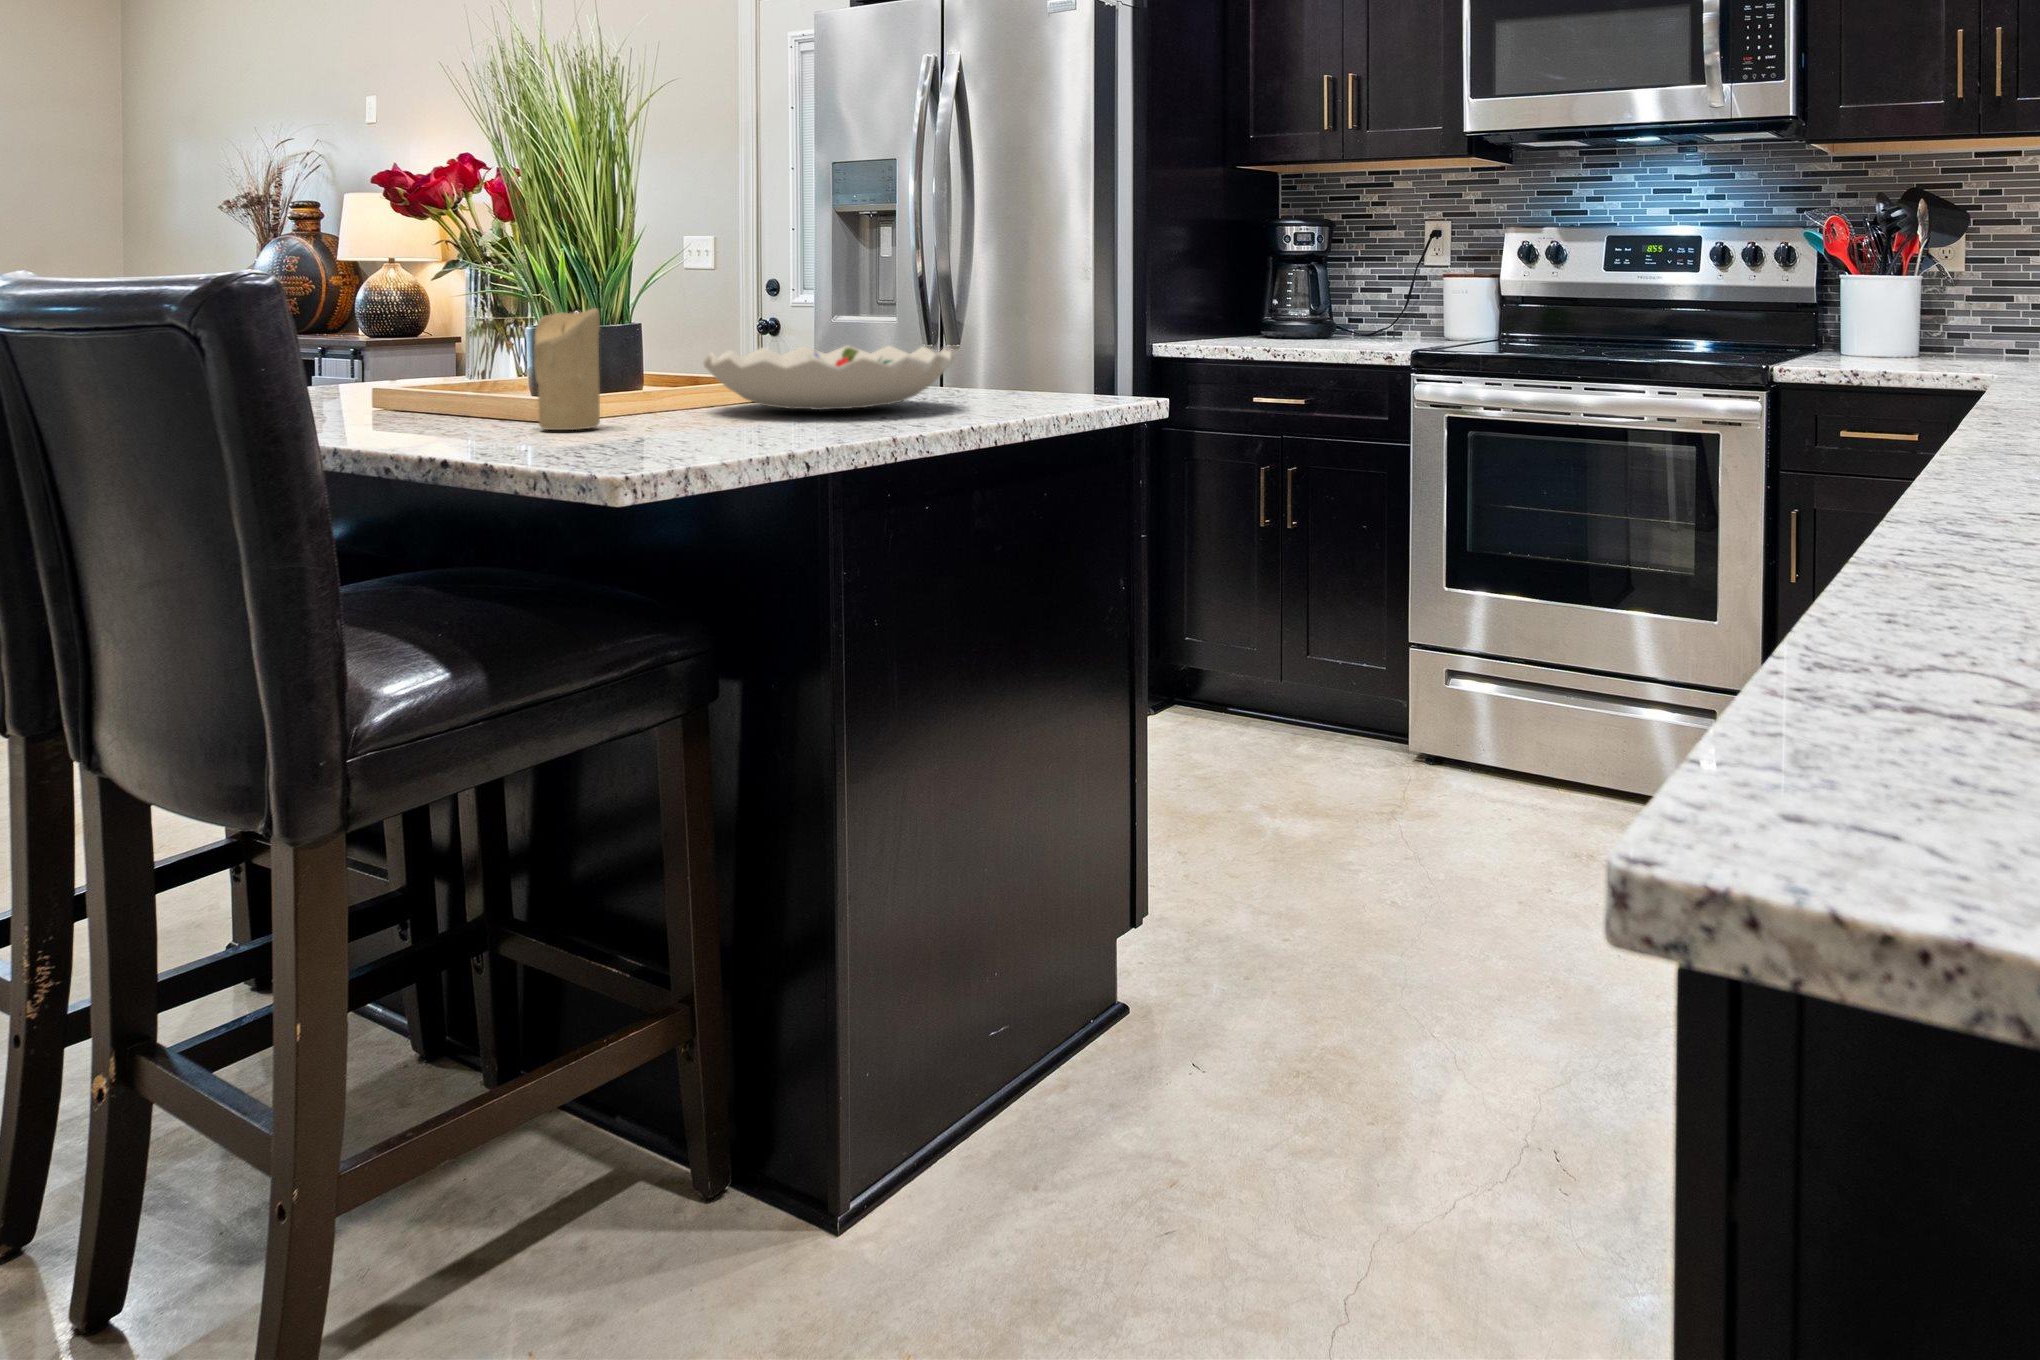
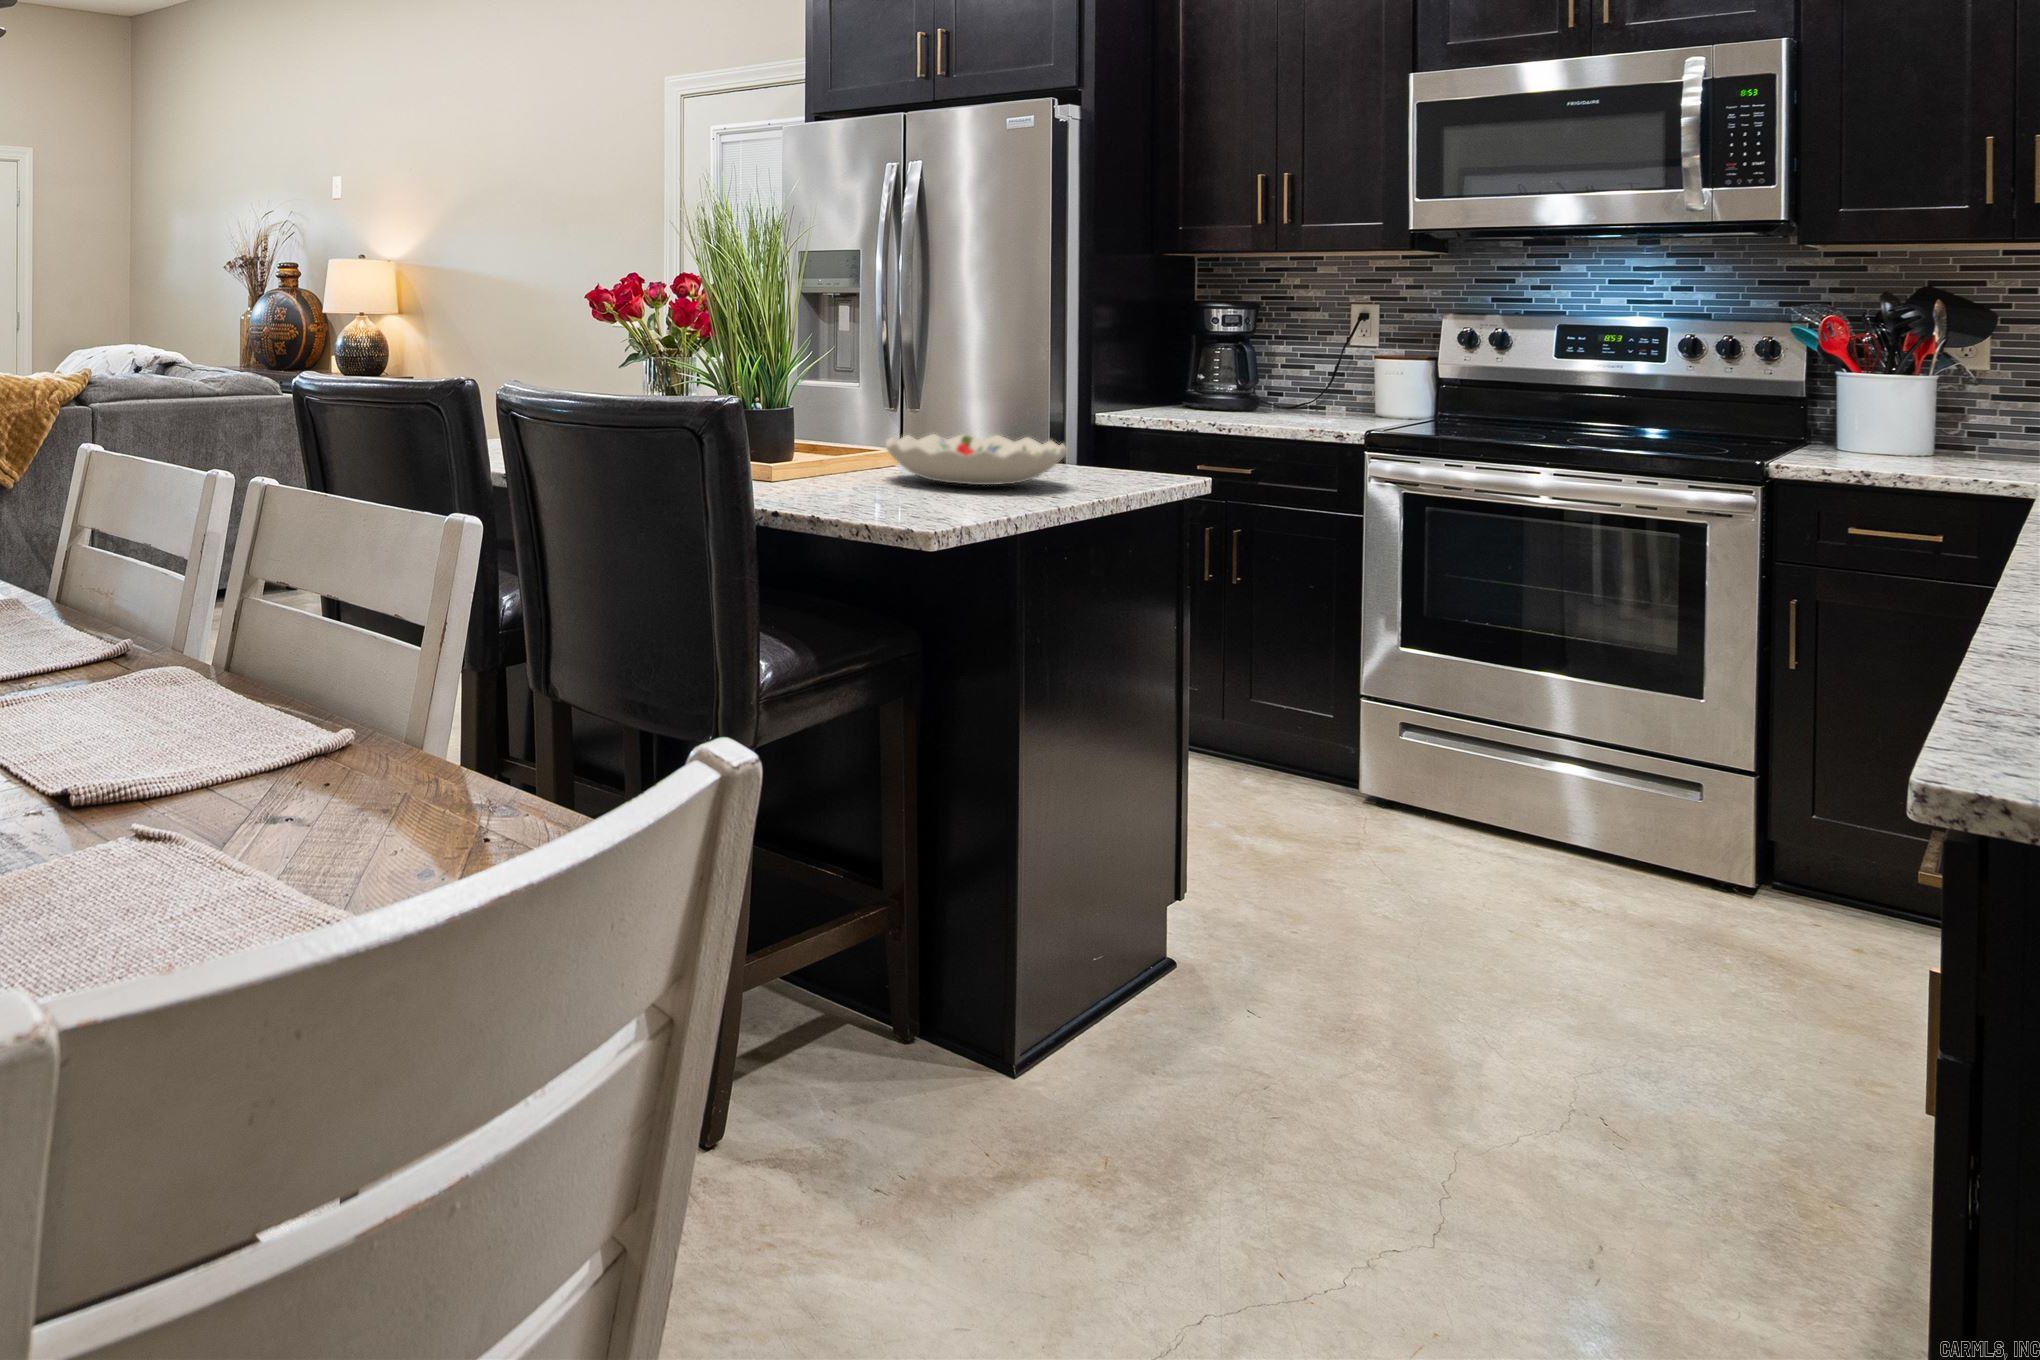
candle: present [534,308,600,430] -> none [809,413,852,496]

